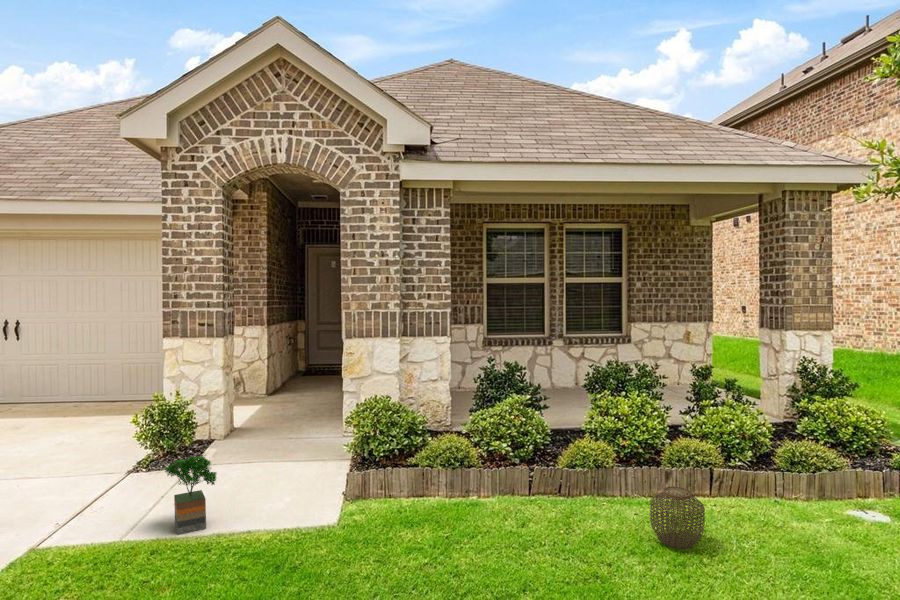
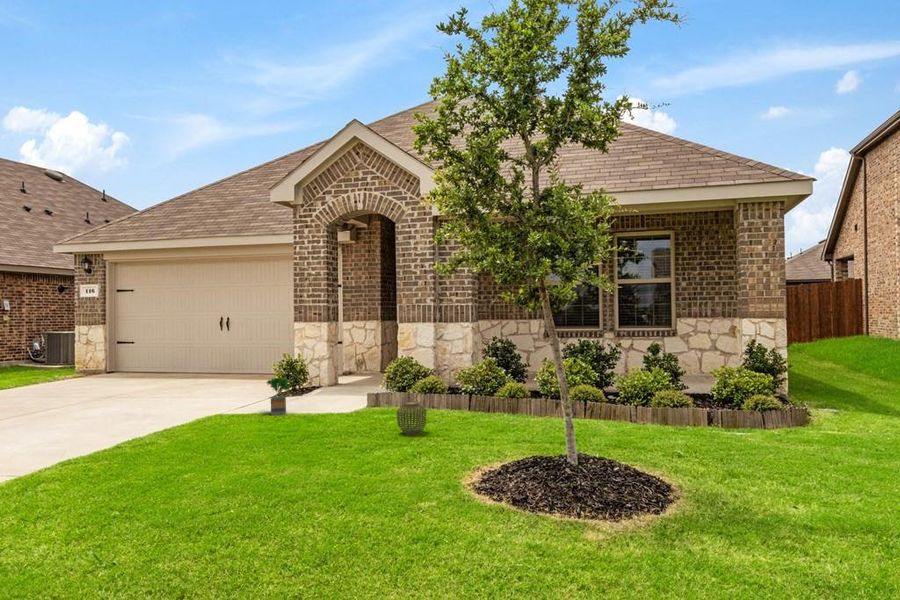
woven basket: present [650,486,705,549] -> present [397,402,426,435]

